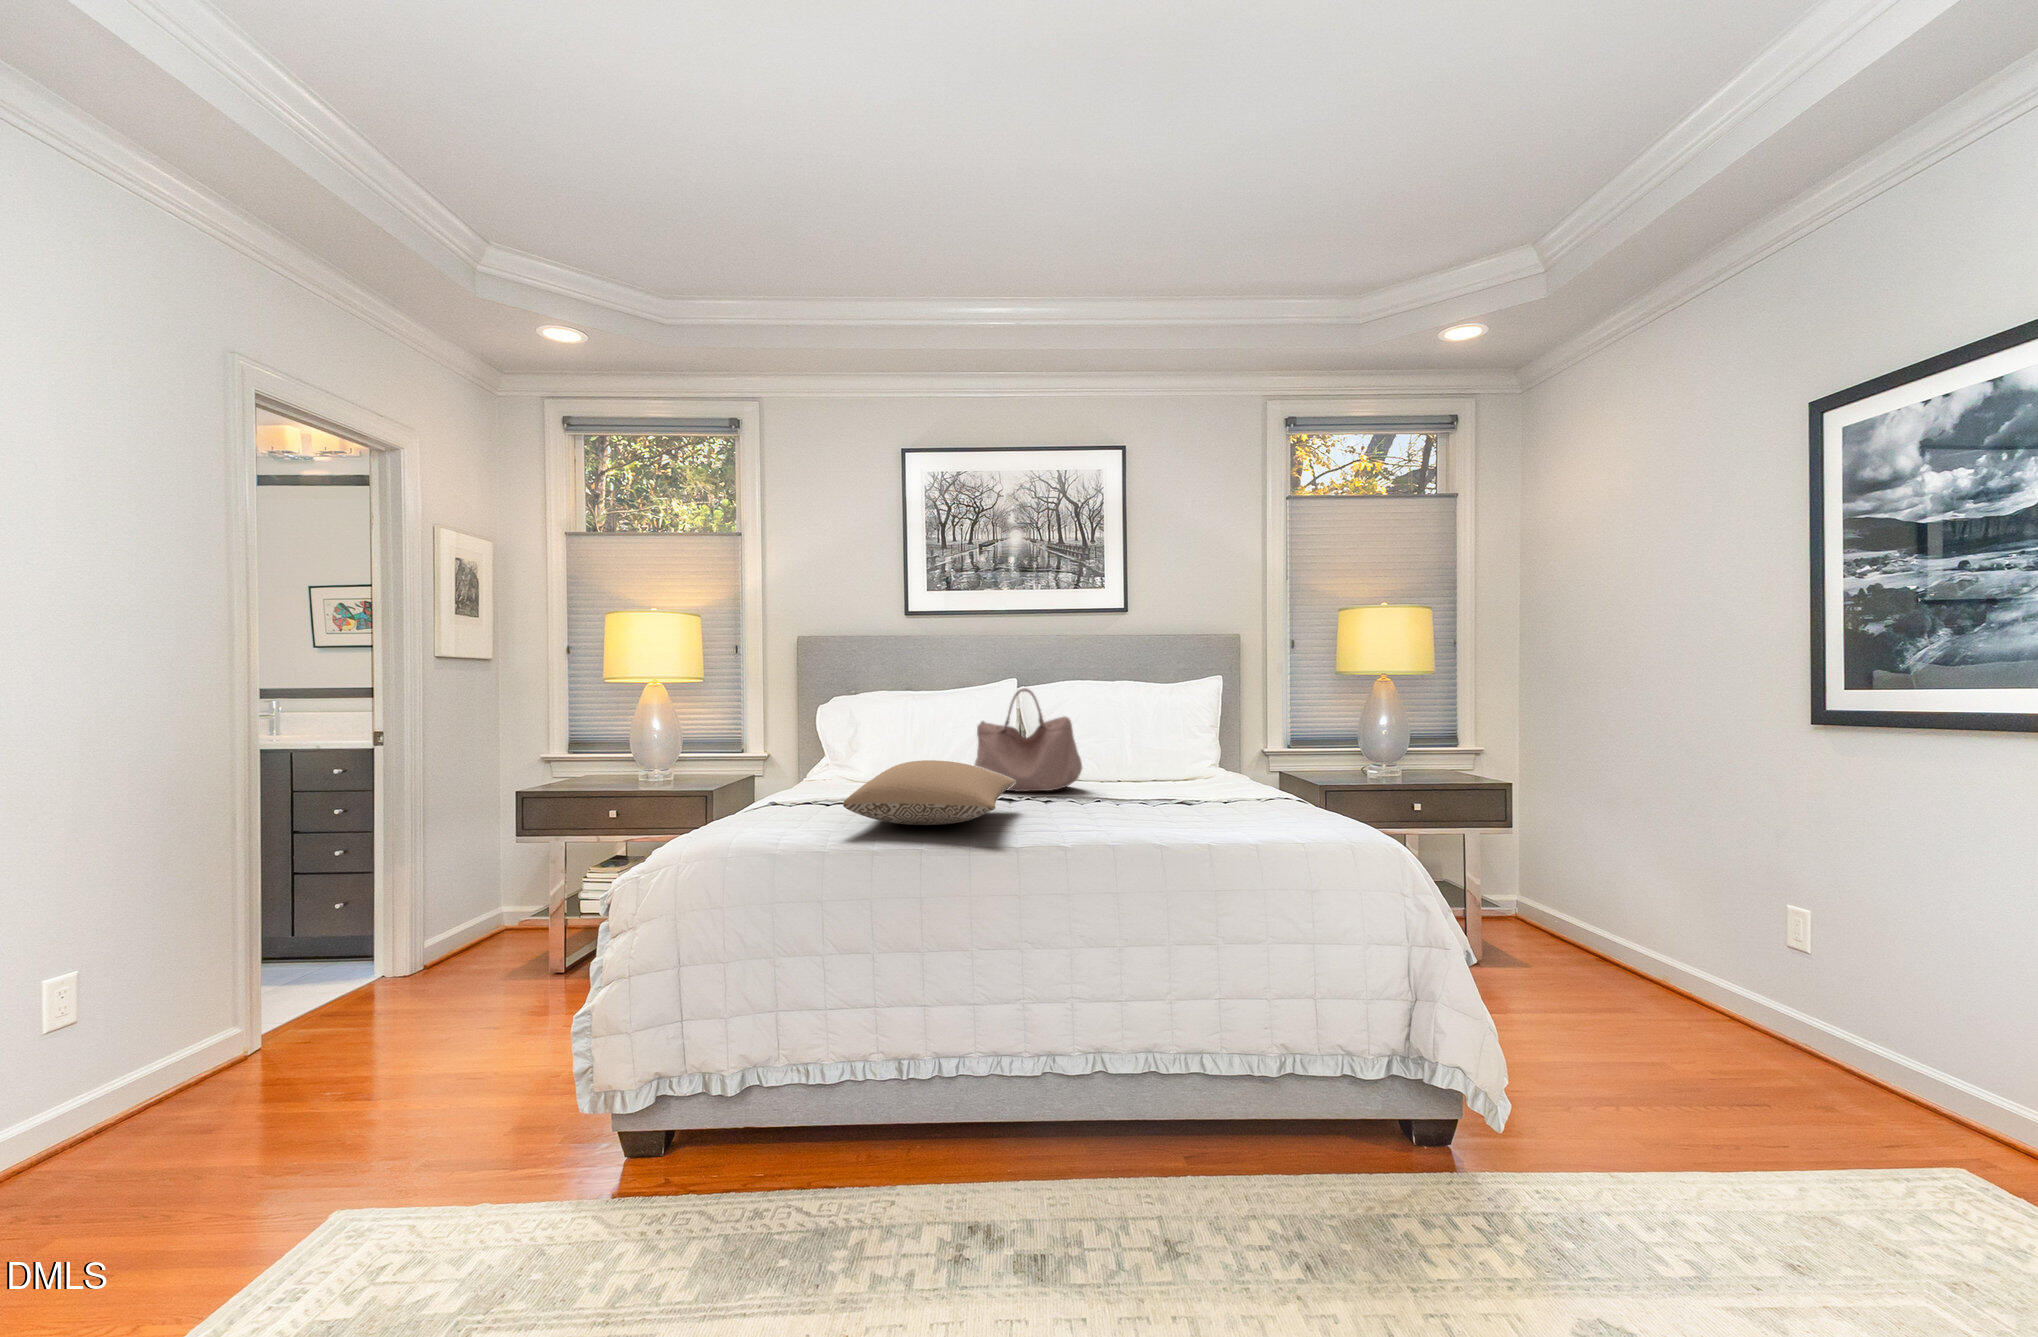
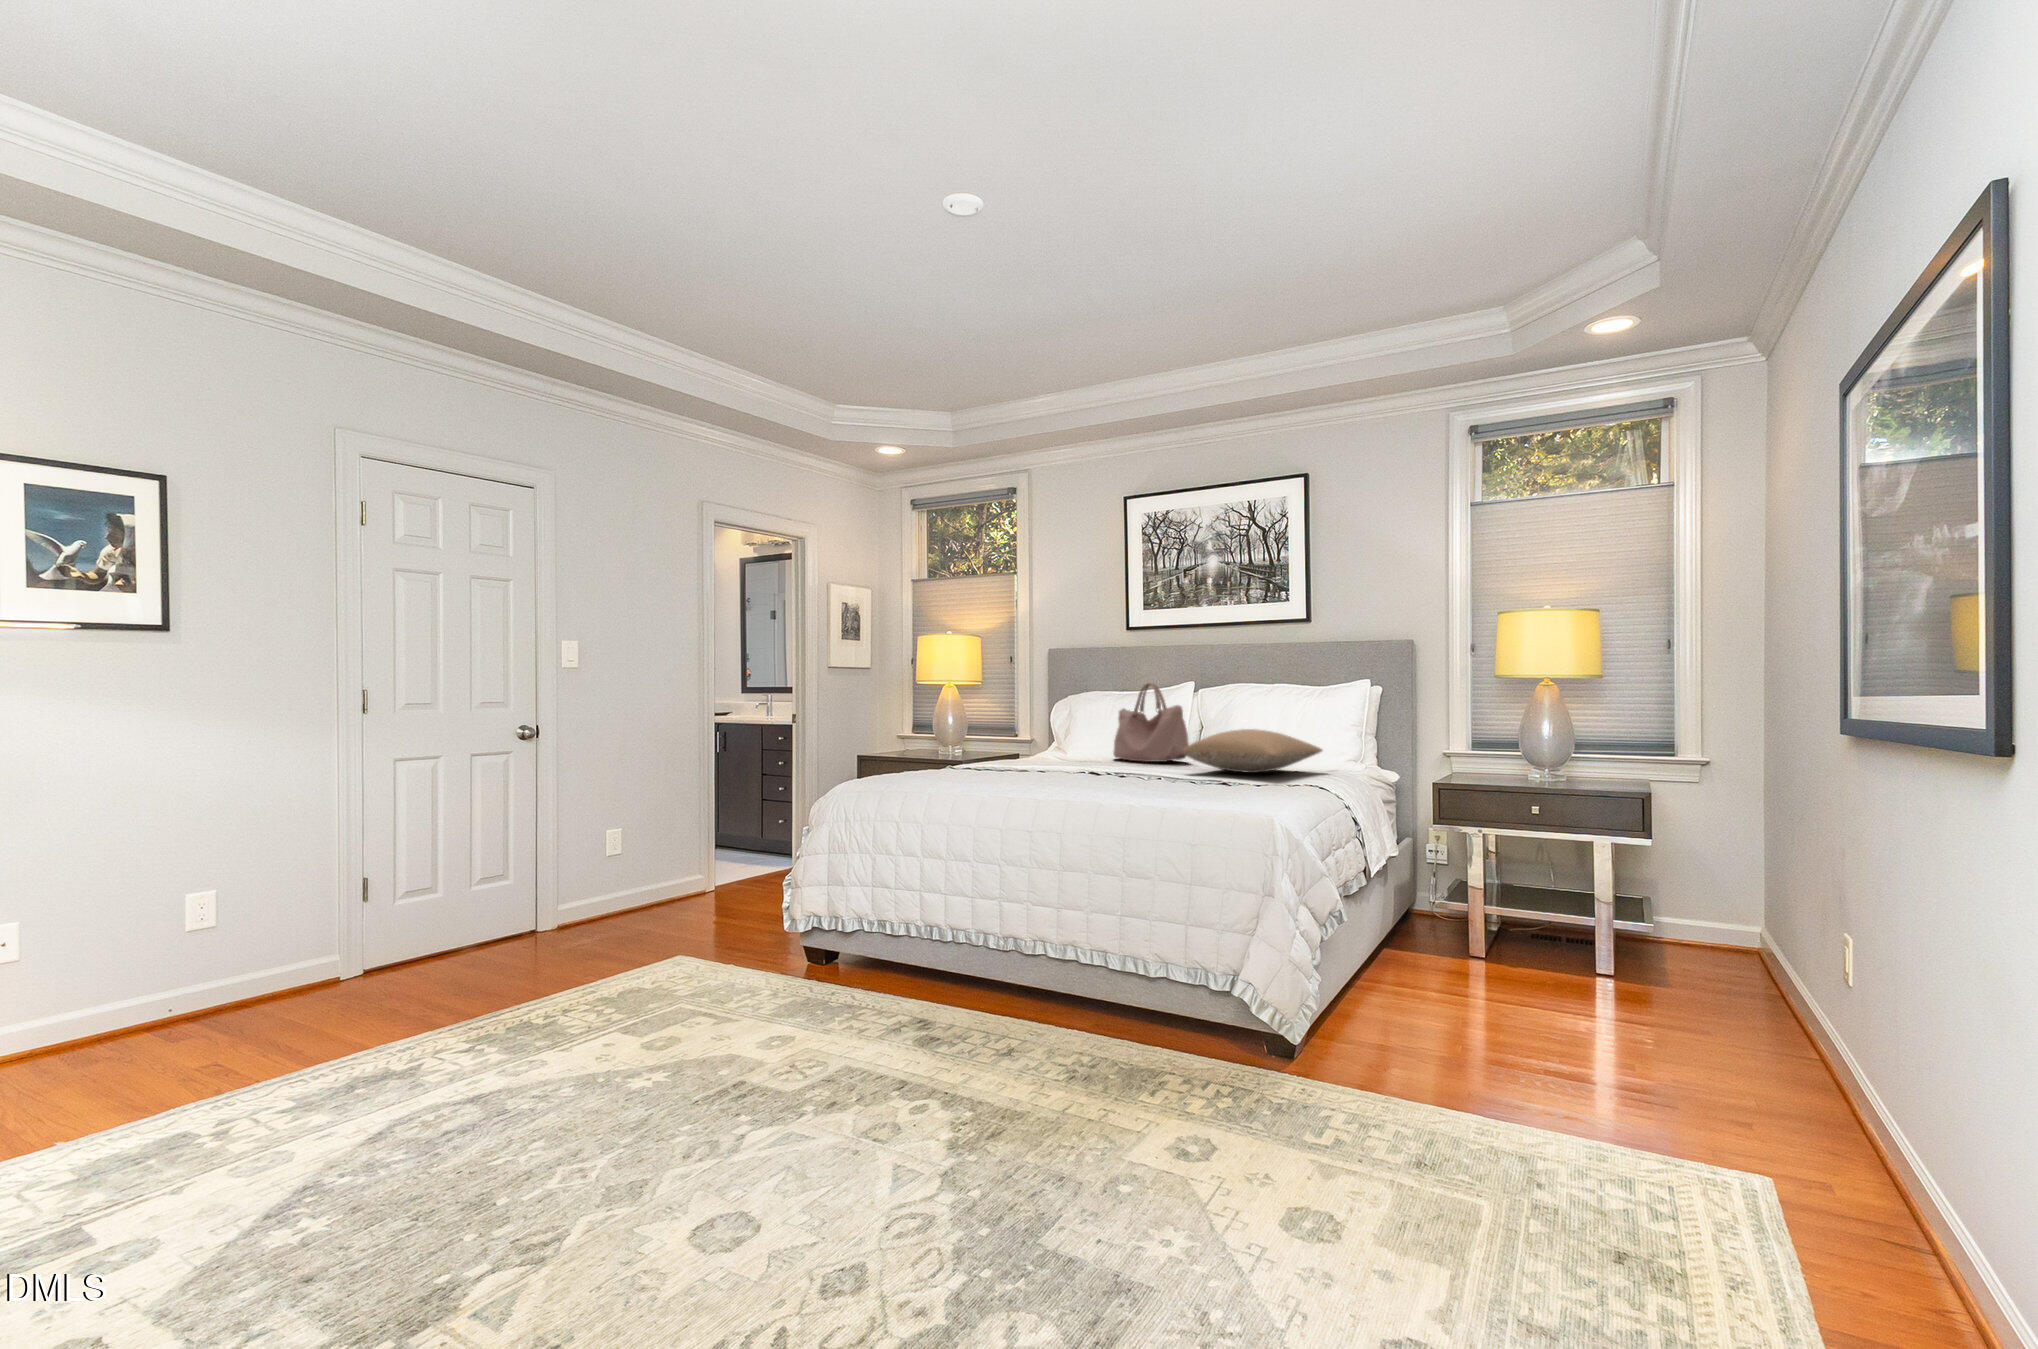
pillow: present [843,760,1015,825] -> present [1182,729,1322,773]

